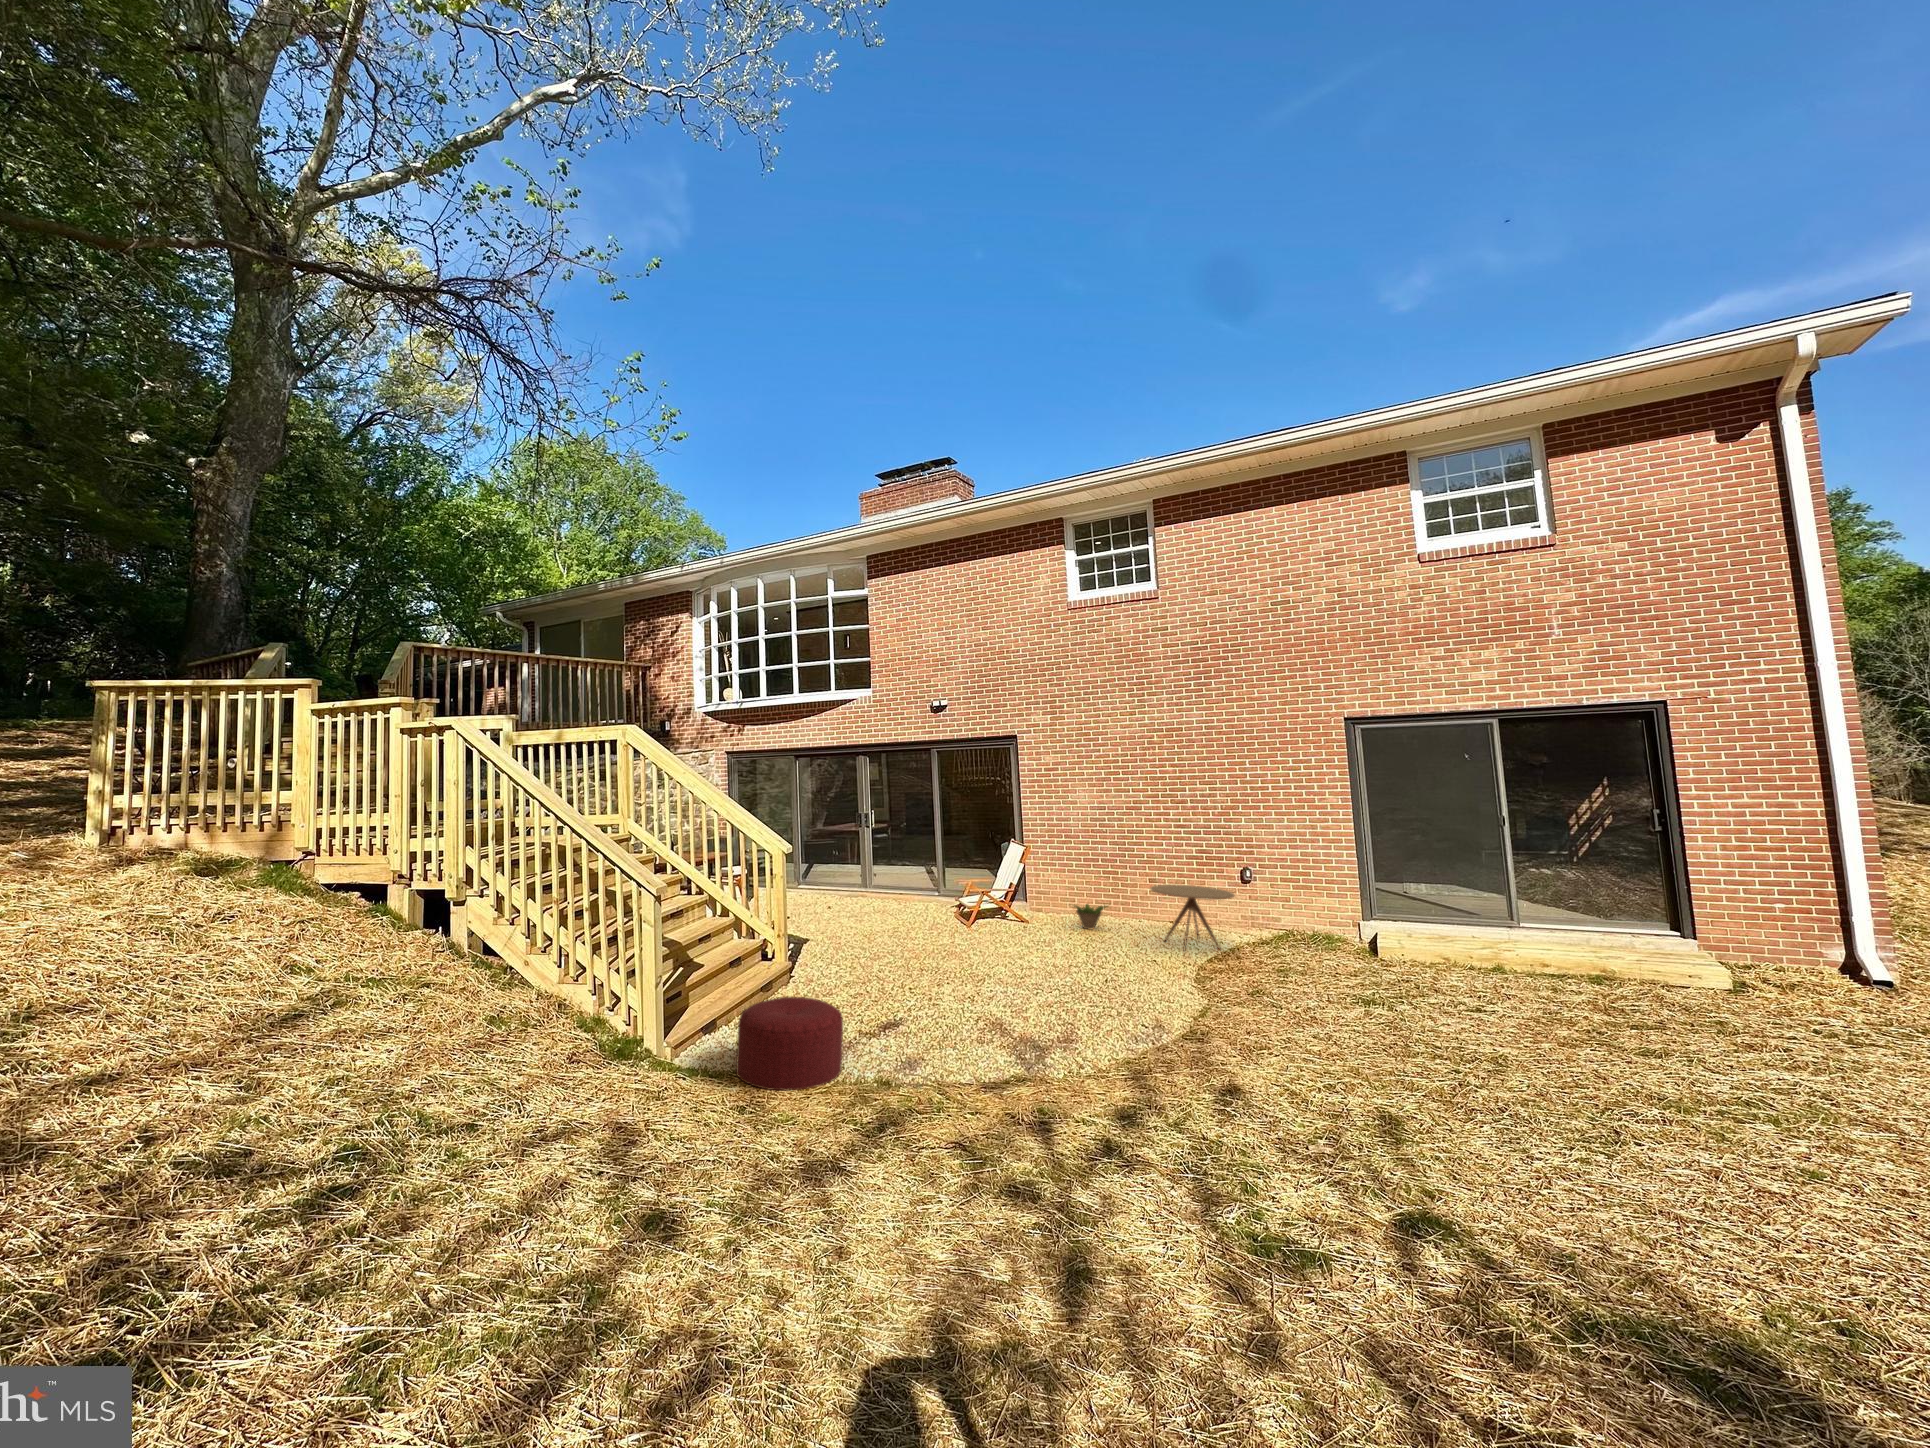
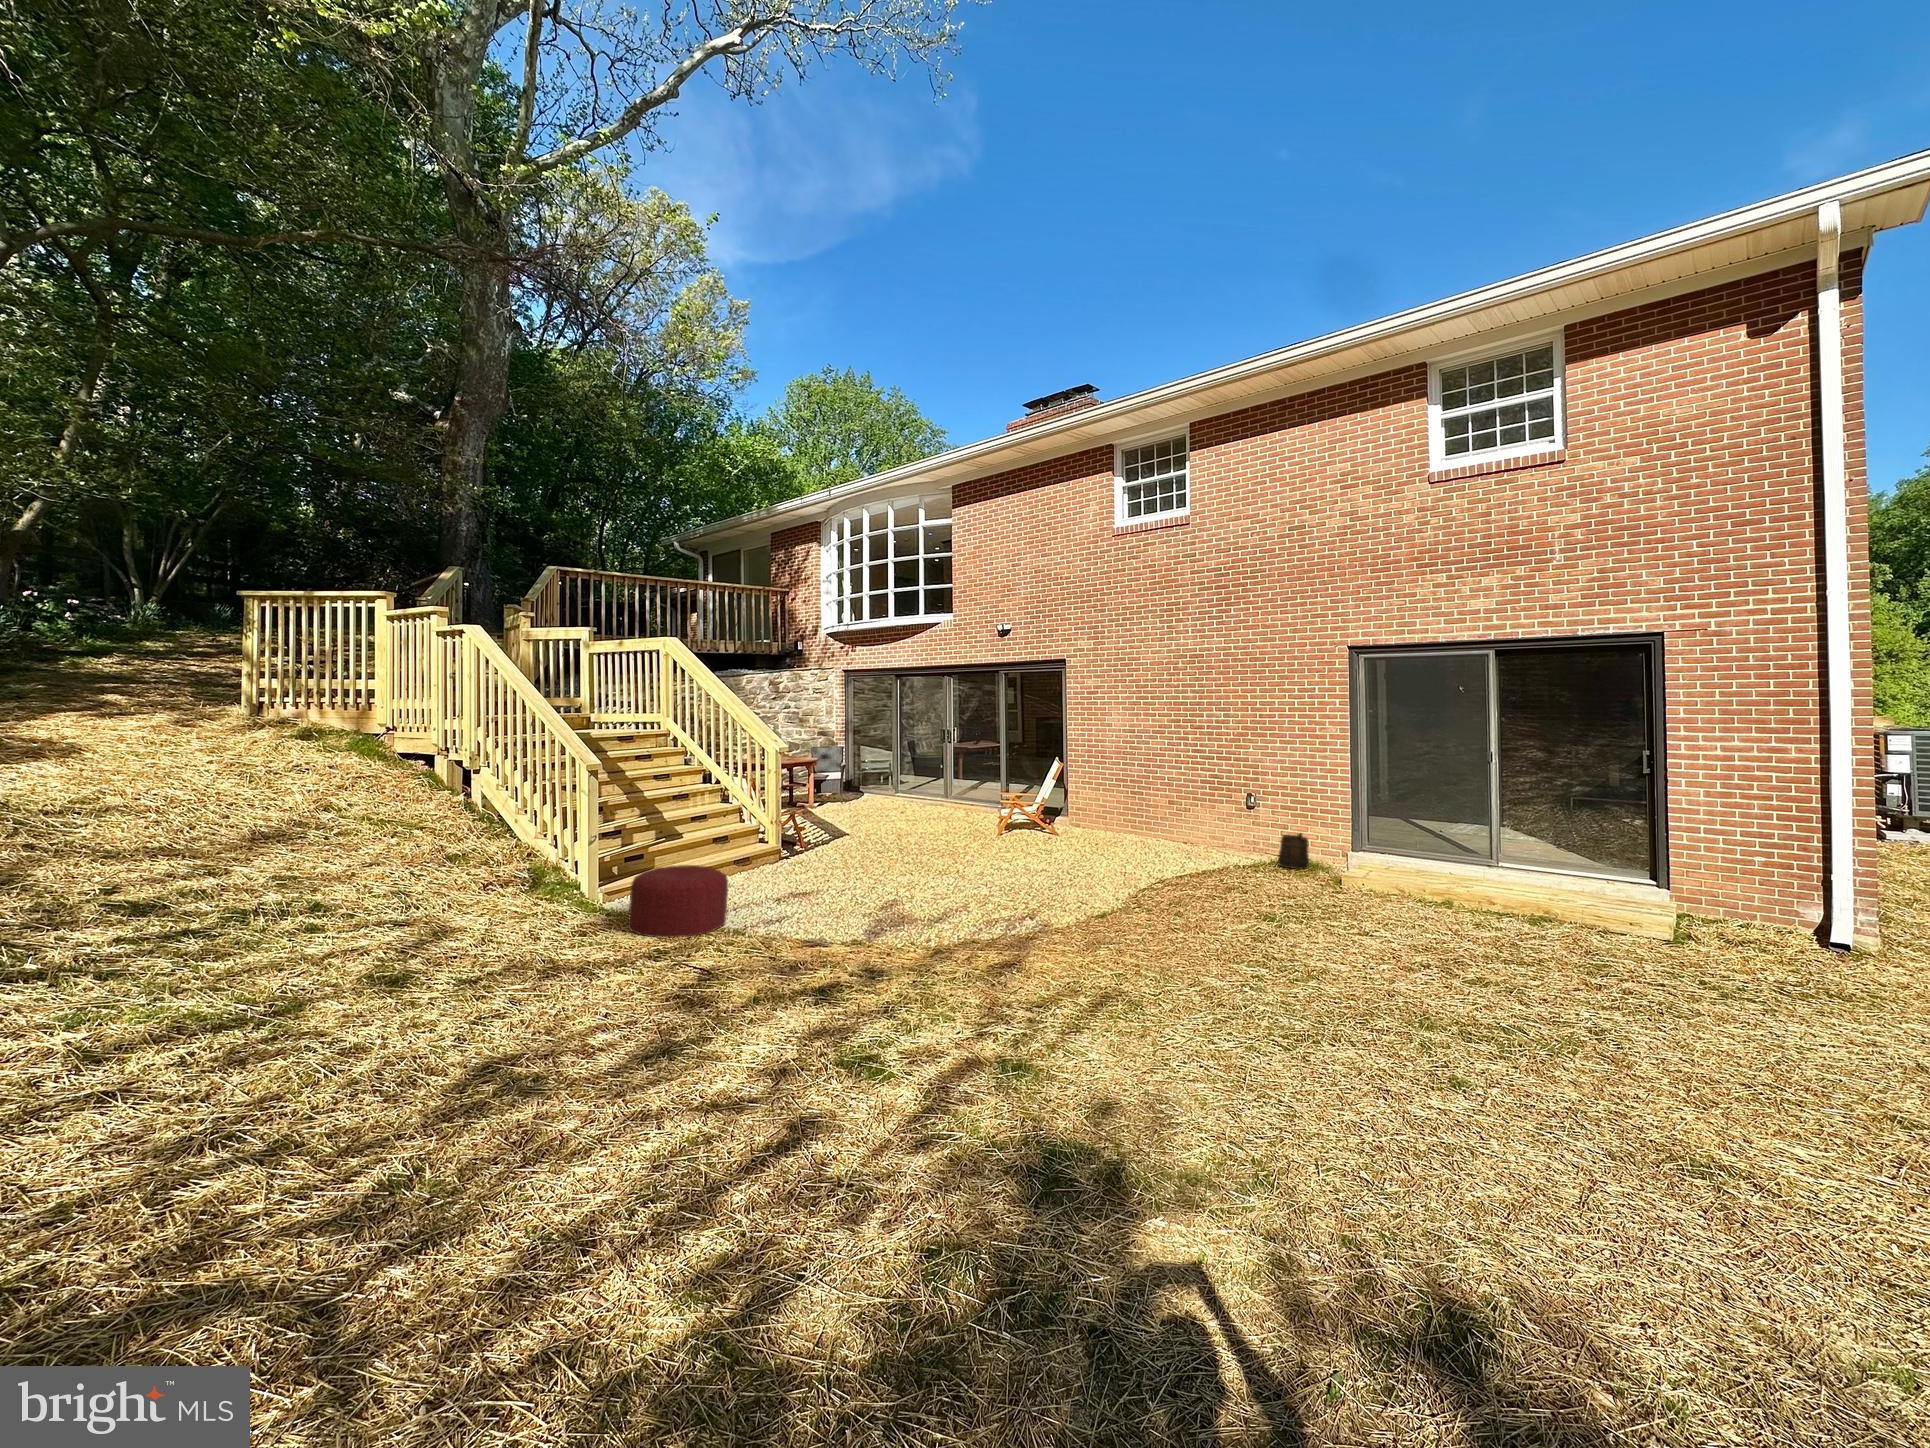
round table: present [1151,885,1234,950] -> none [1149,806,1228,871]
decorative plant: present [1074,904,1107,929] -> none [1088,820,1129,845]
bucket: none [1294,905,1327,943] -> present [1278,833,1309,869]

